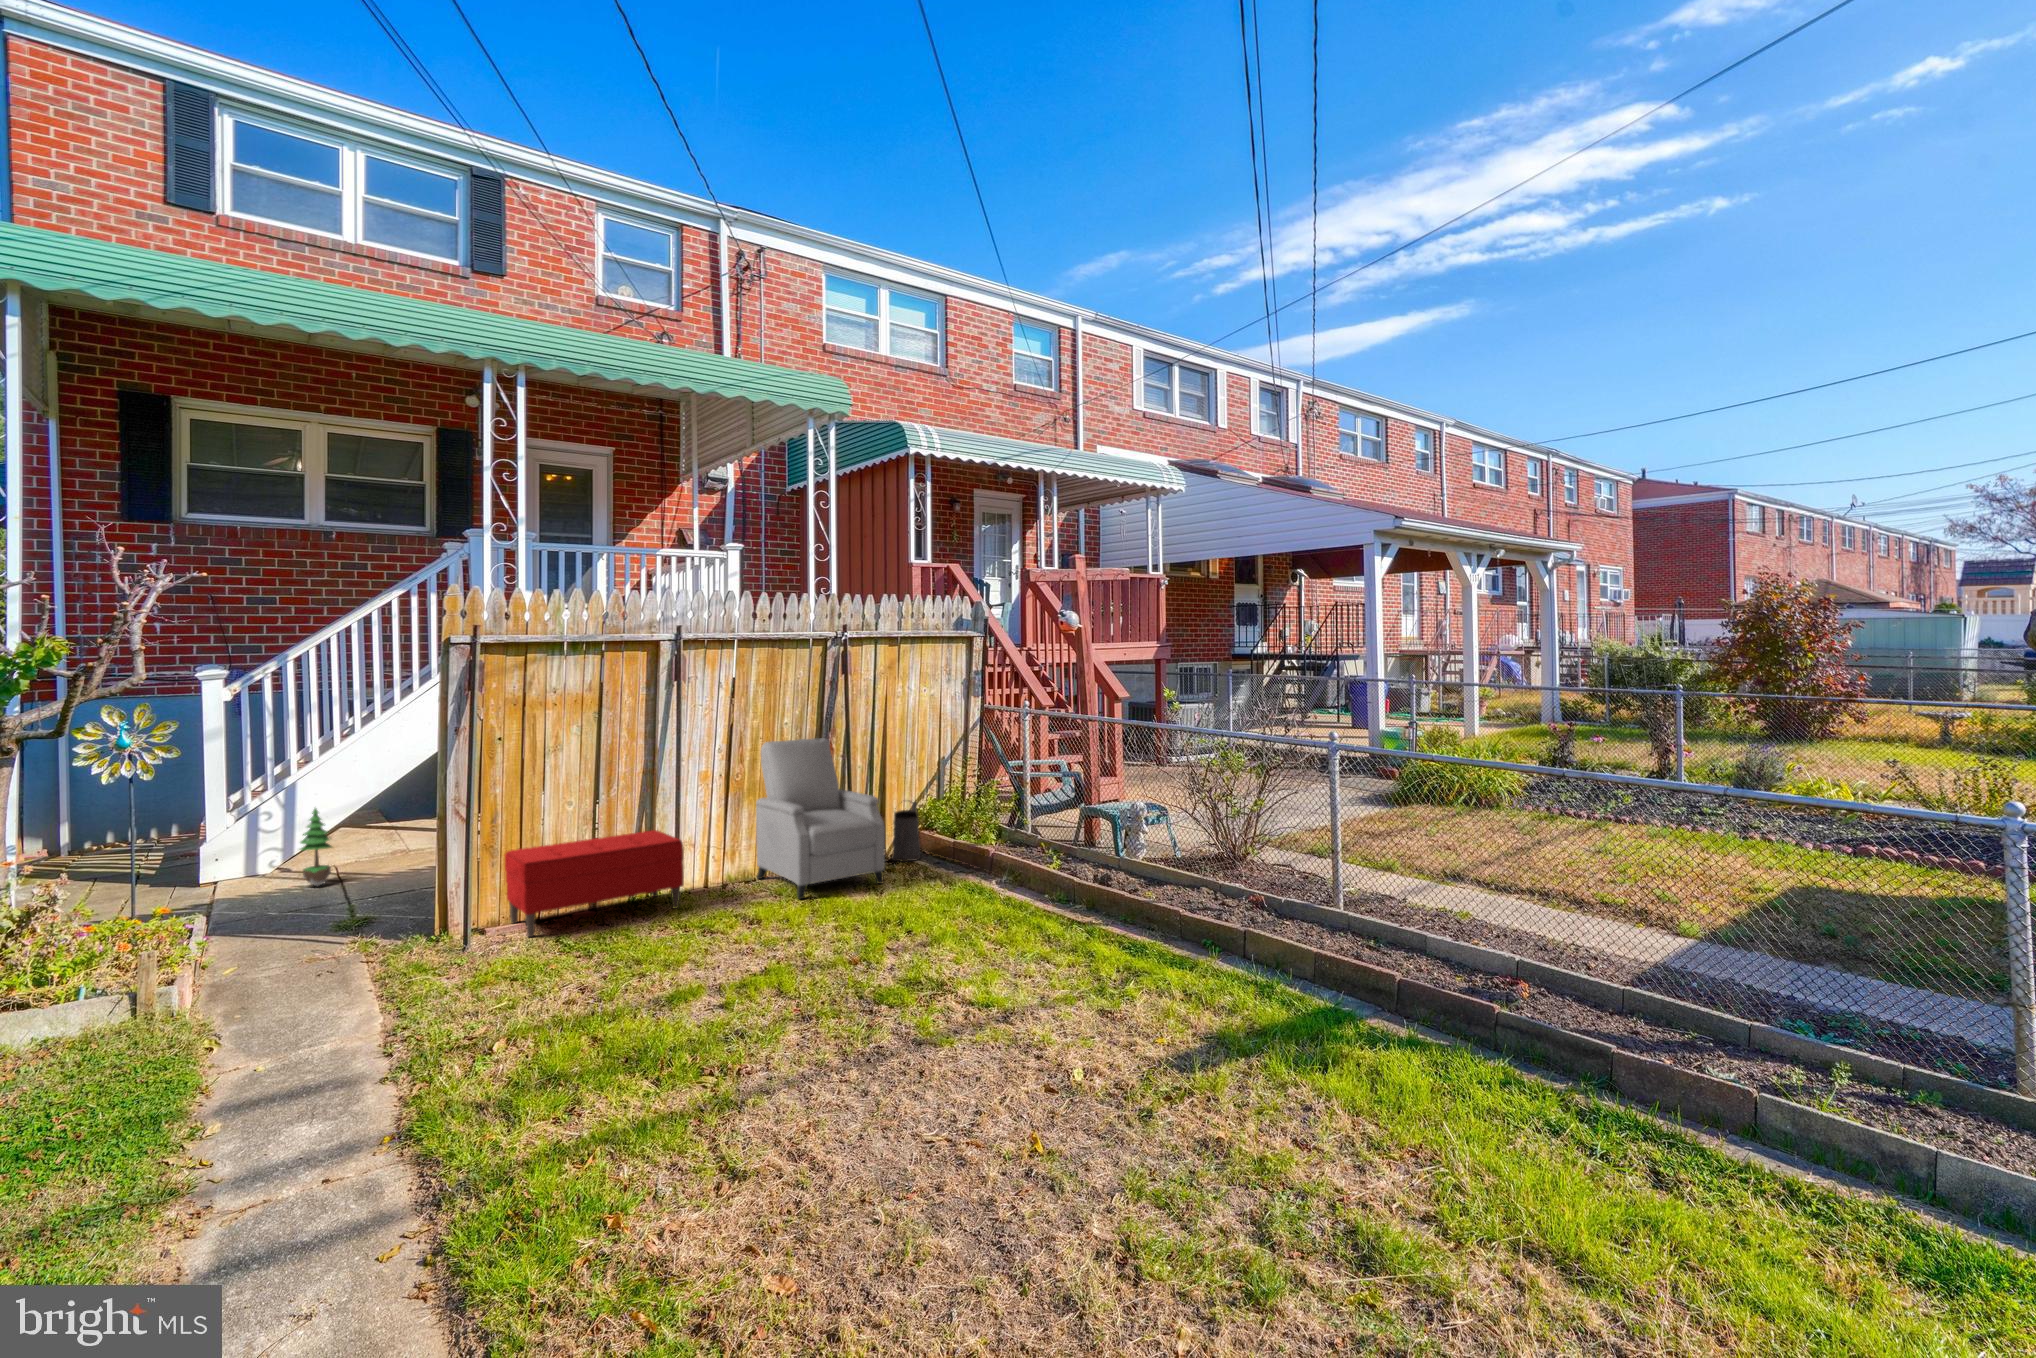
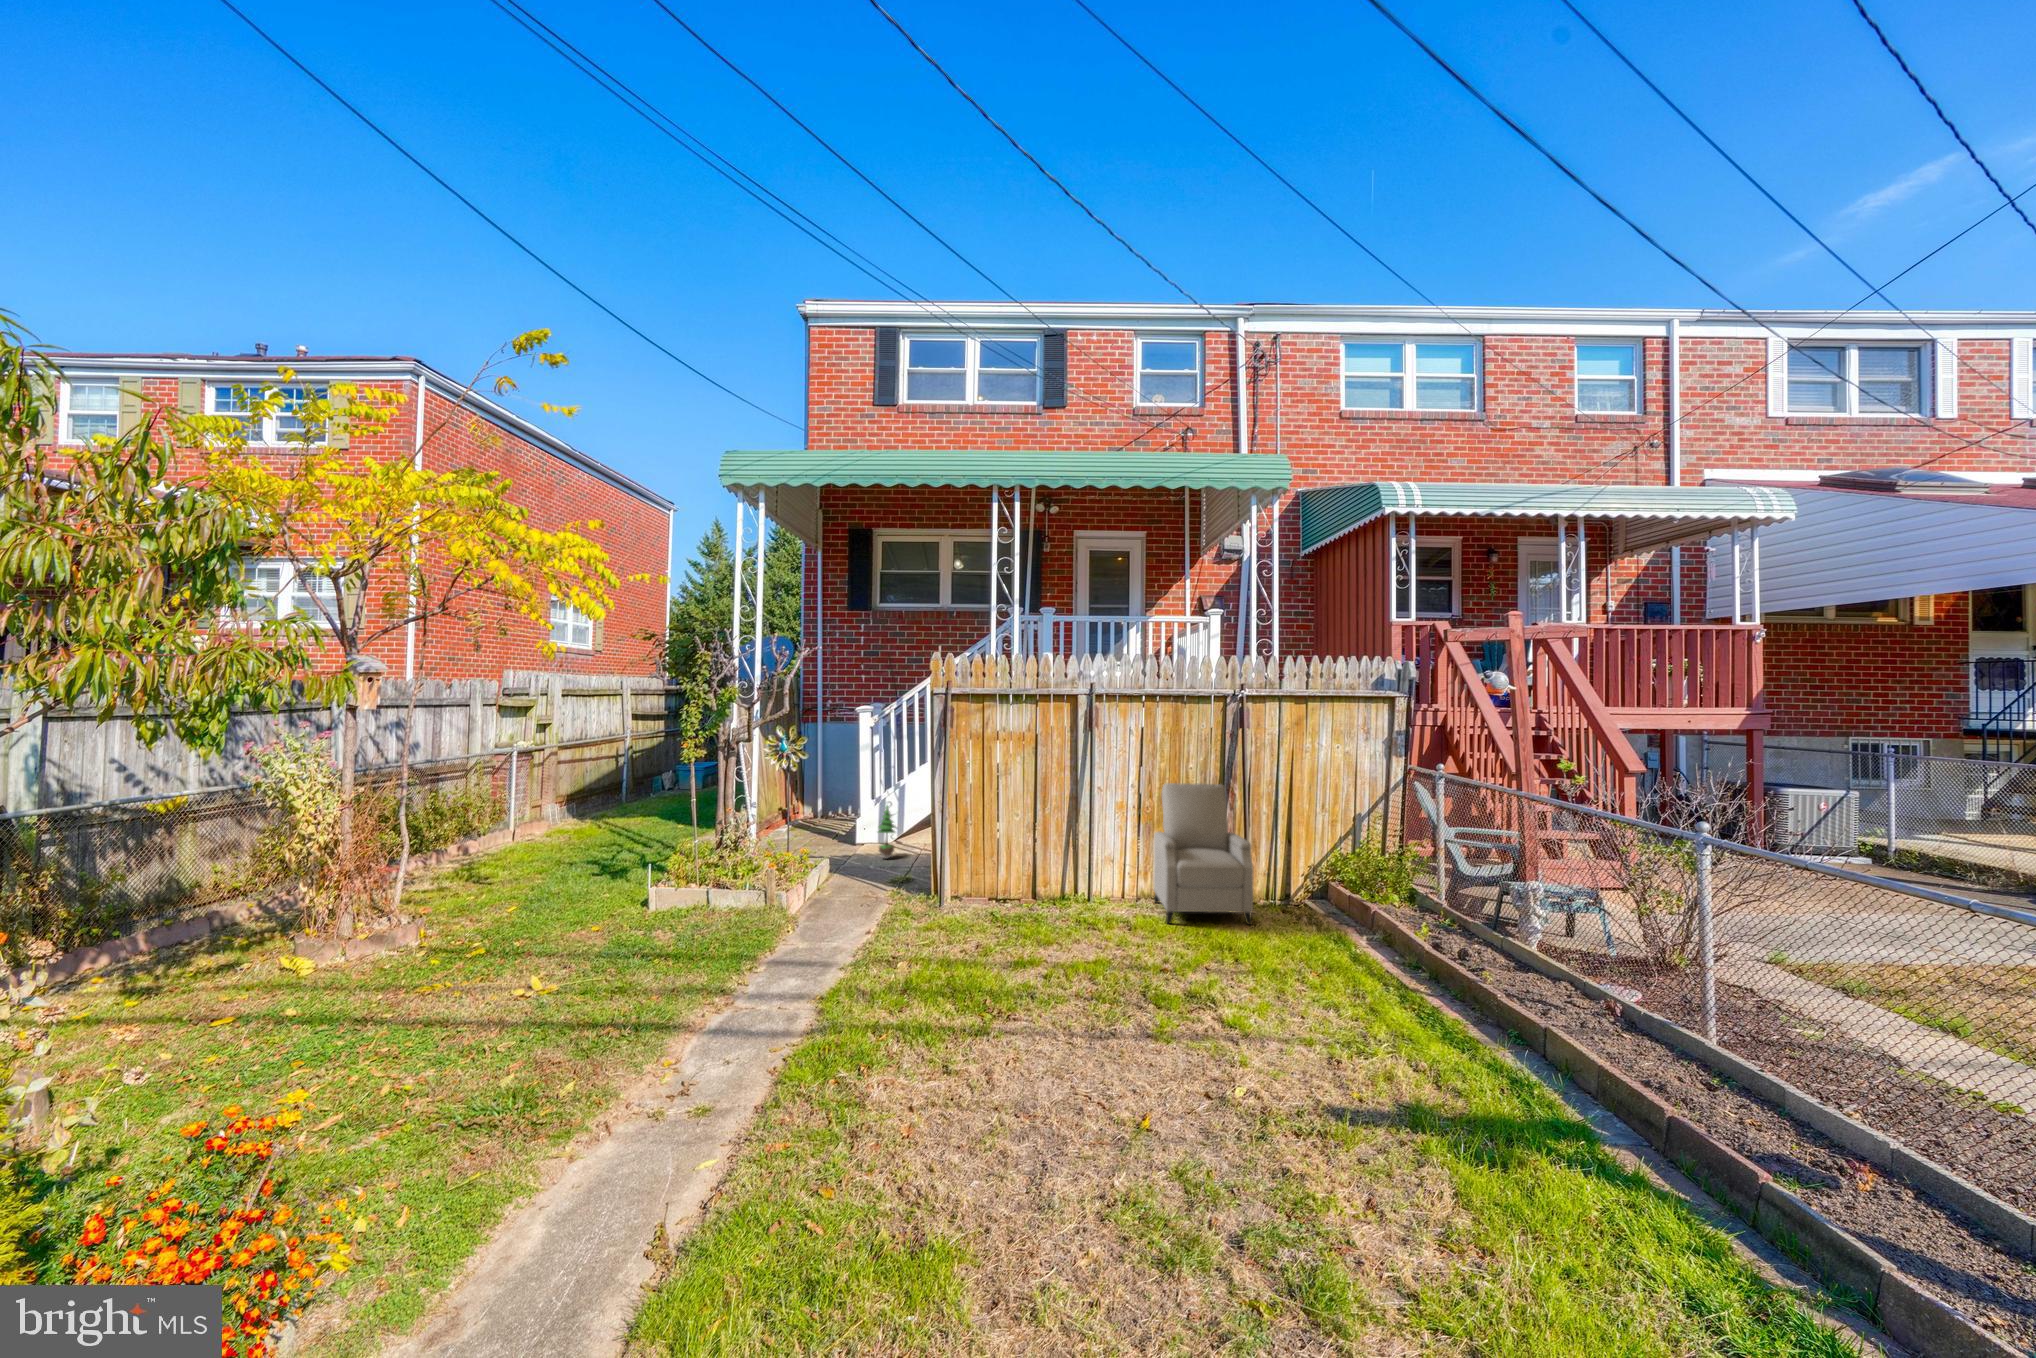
watering can: present [891,802,921,862] -> none [1285,851,1323,911]
bench: present [504,830,684,937] -> none [958,847,1078,913]

